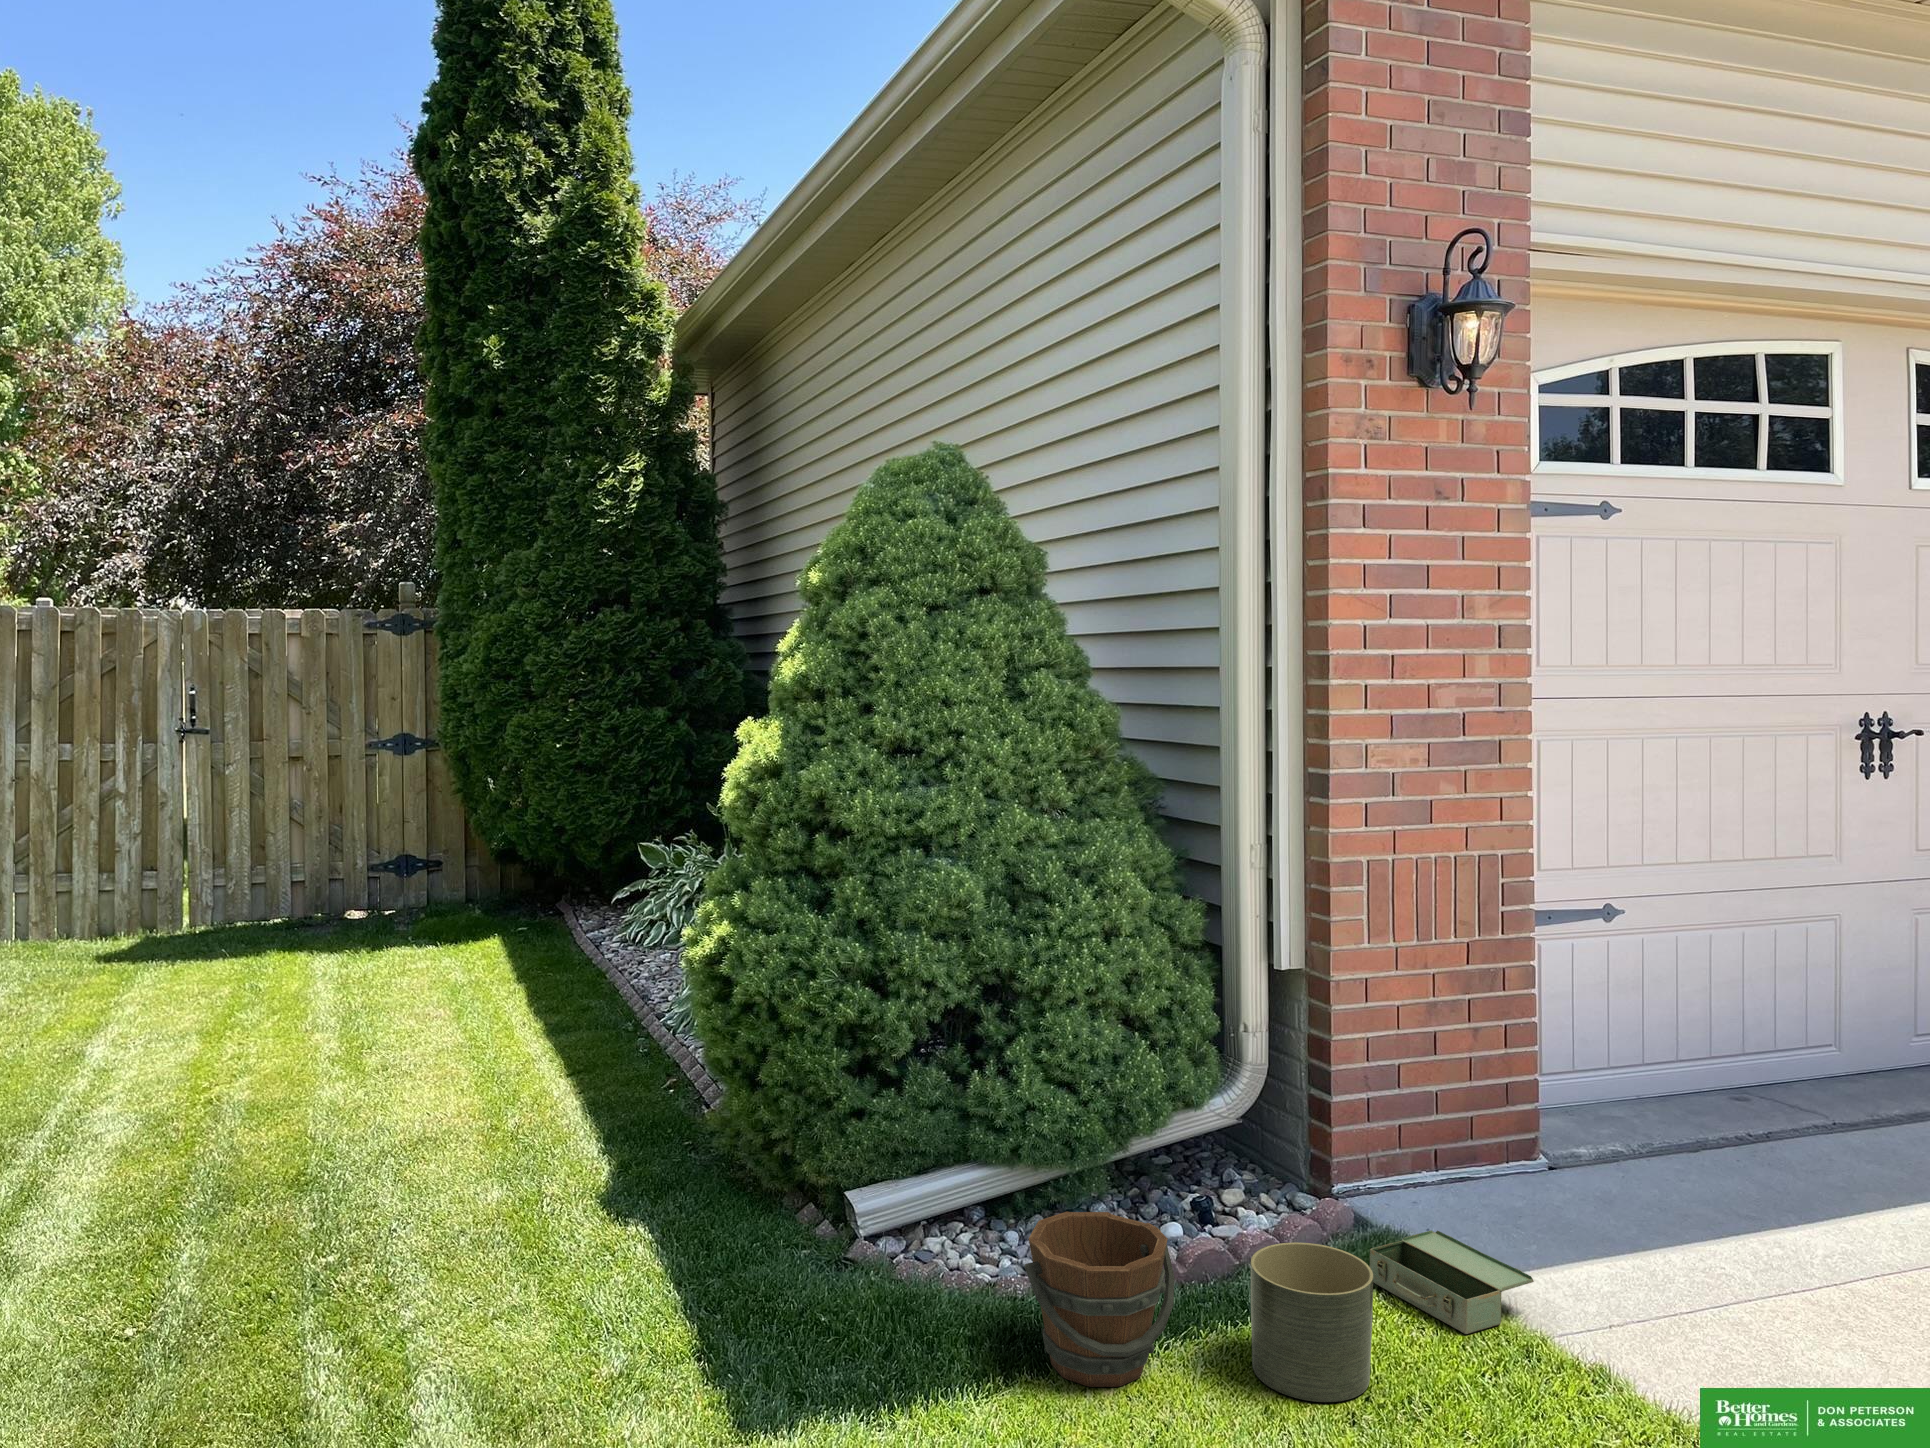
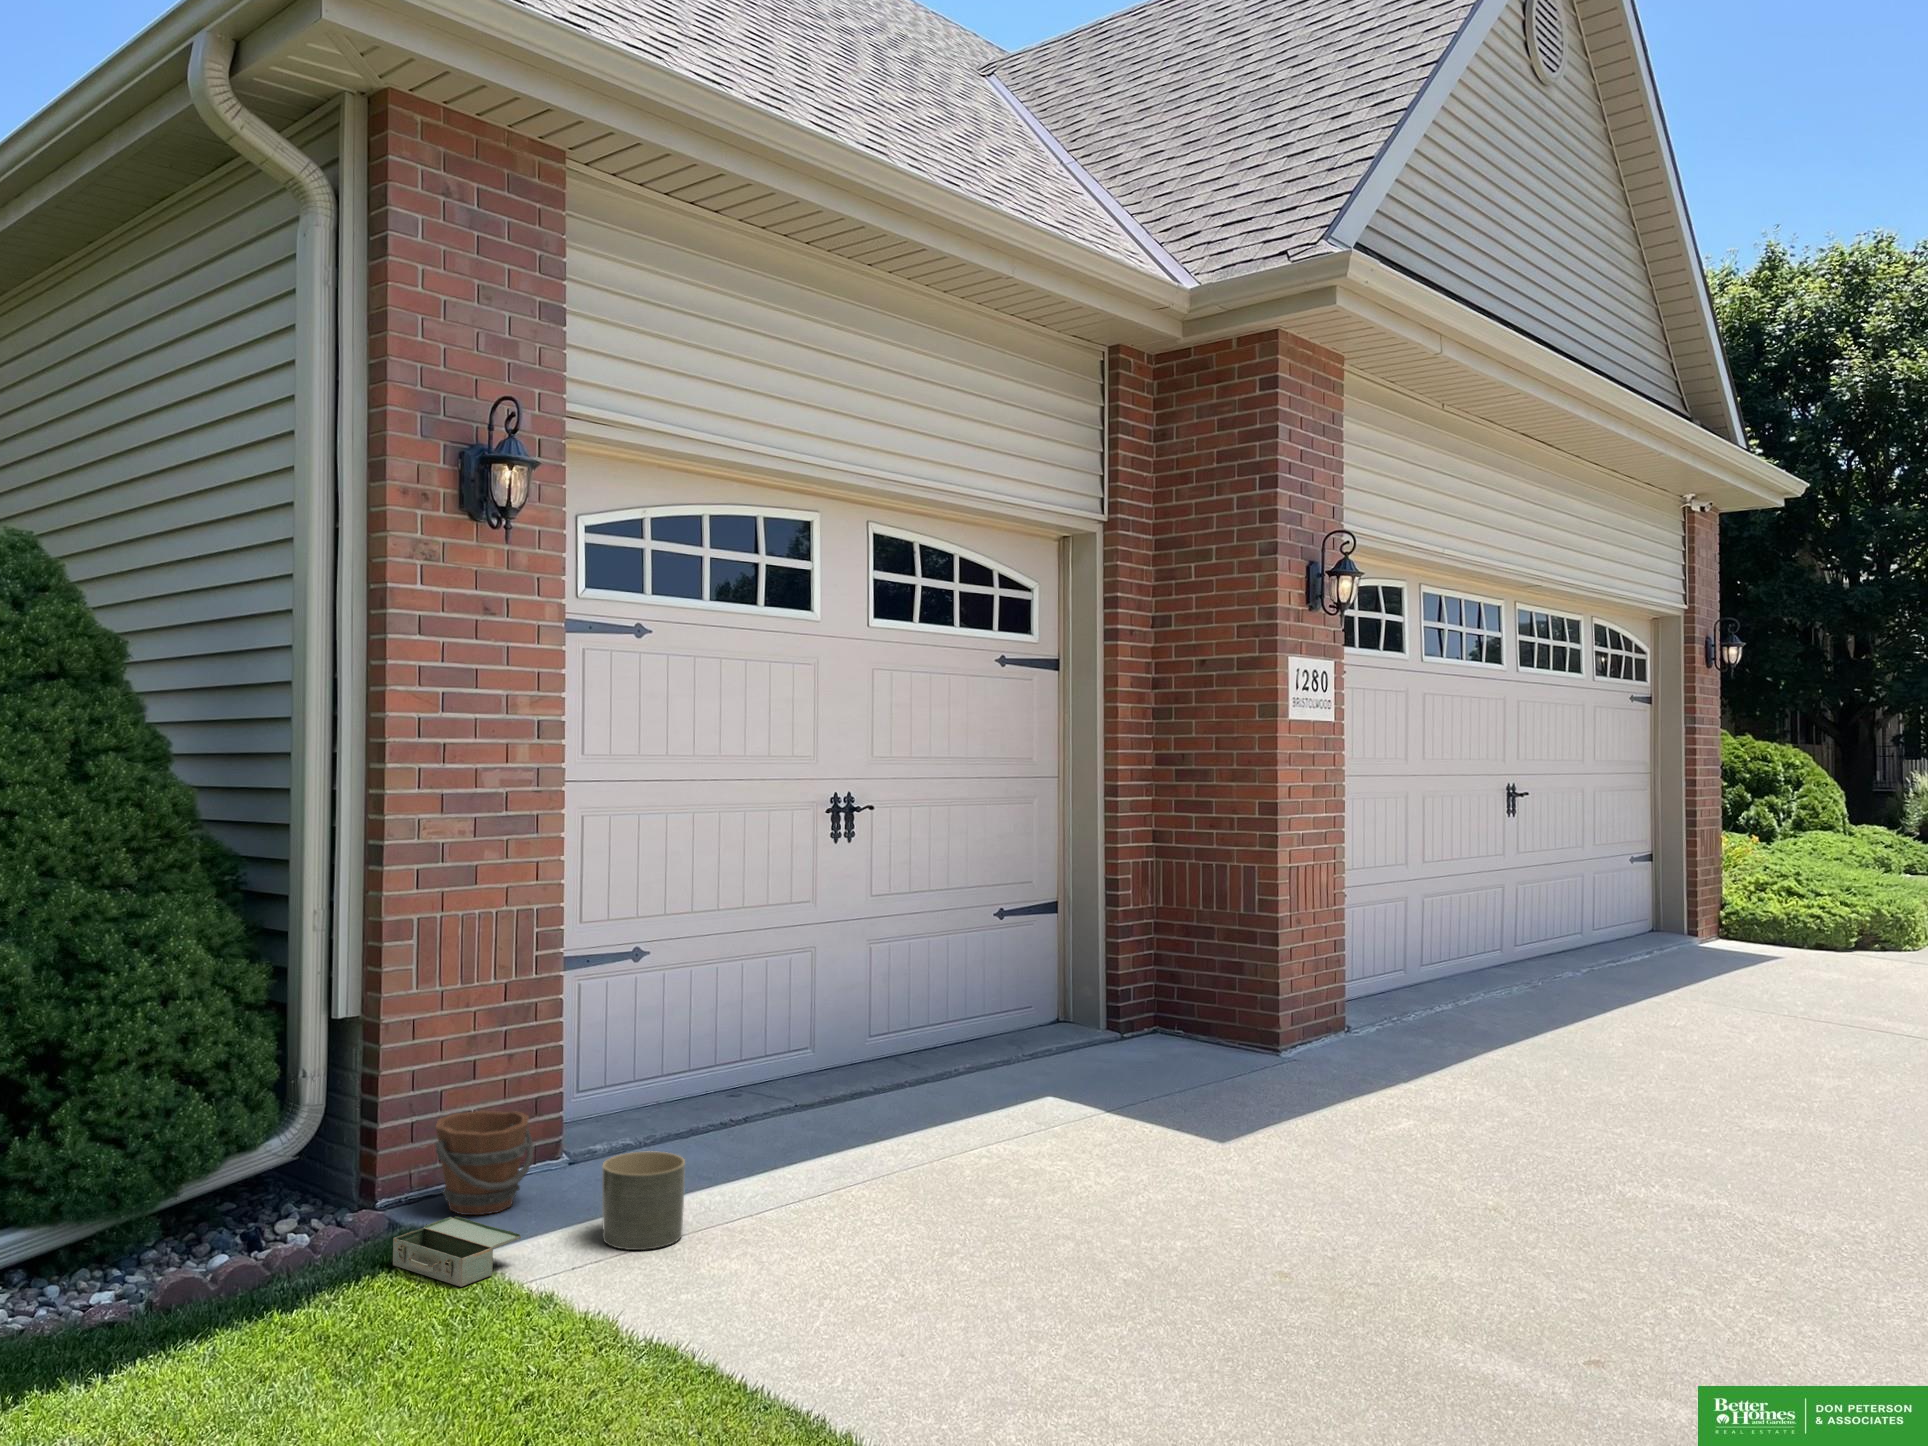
bucket: present [1024,1212,1175,1387] -> present [435,1111,533,1215]
planter: present [1251,1243,1373,1402] -> present [602,1151,685,1250]

